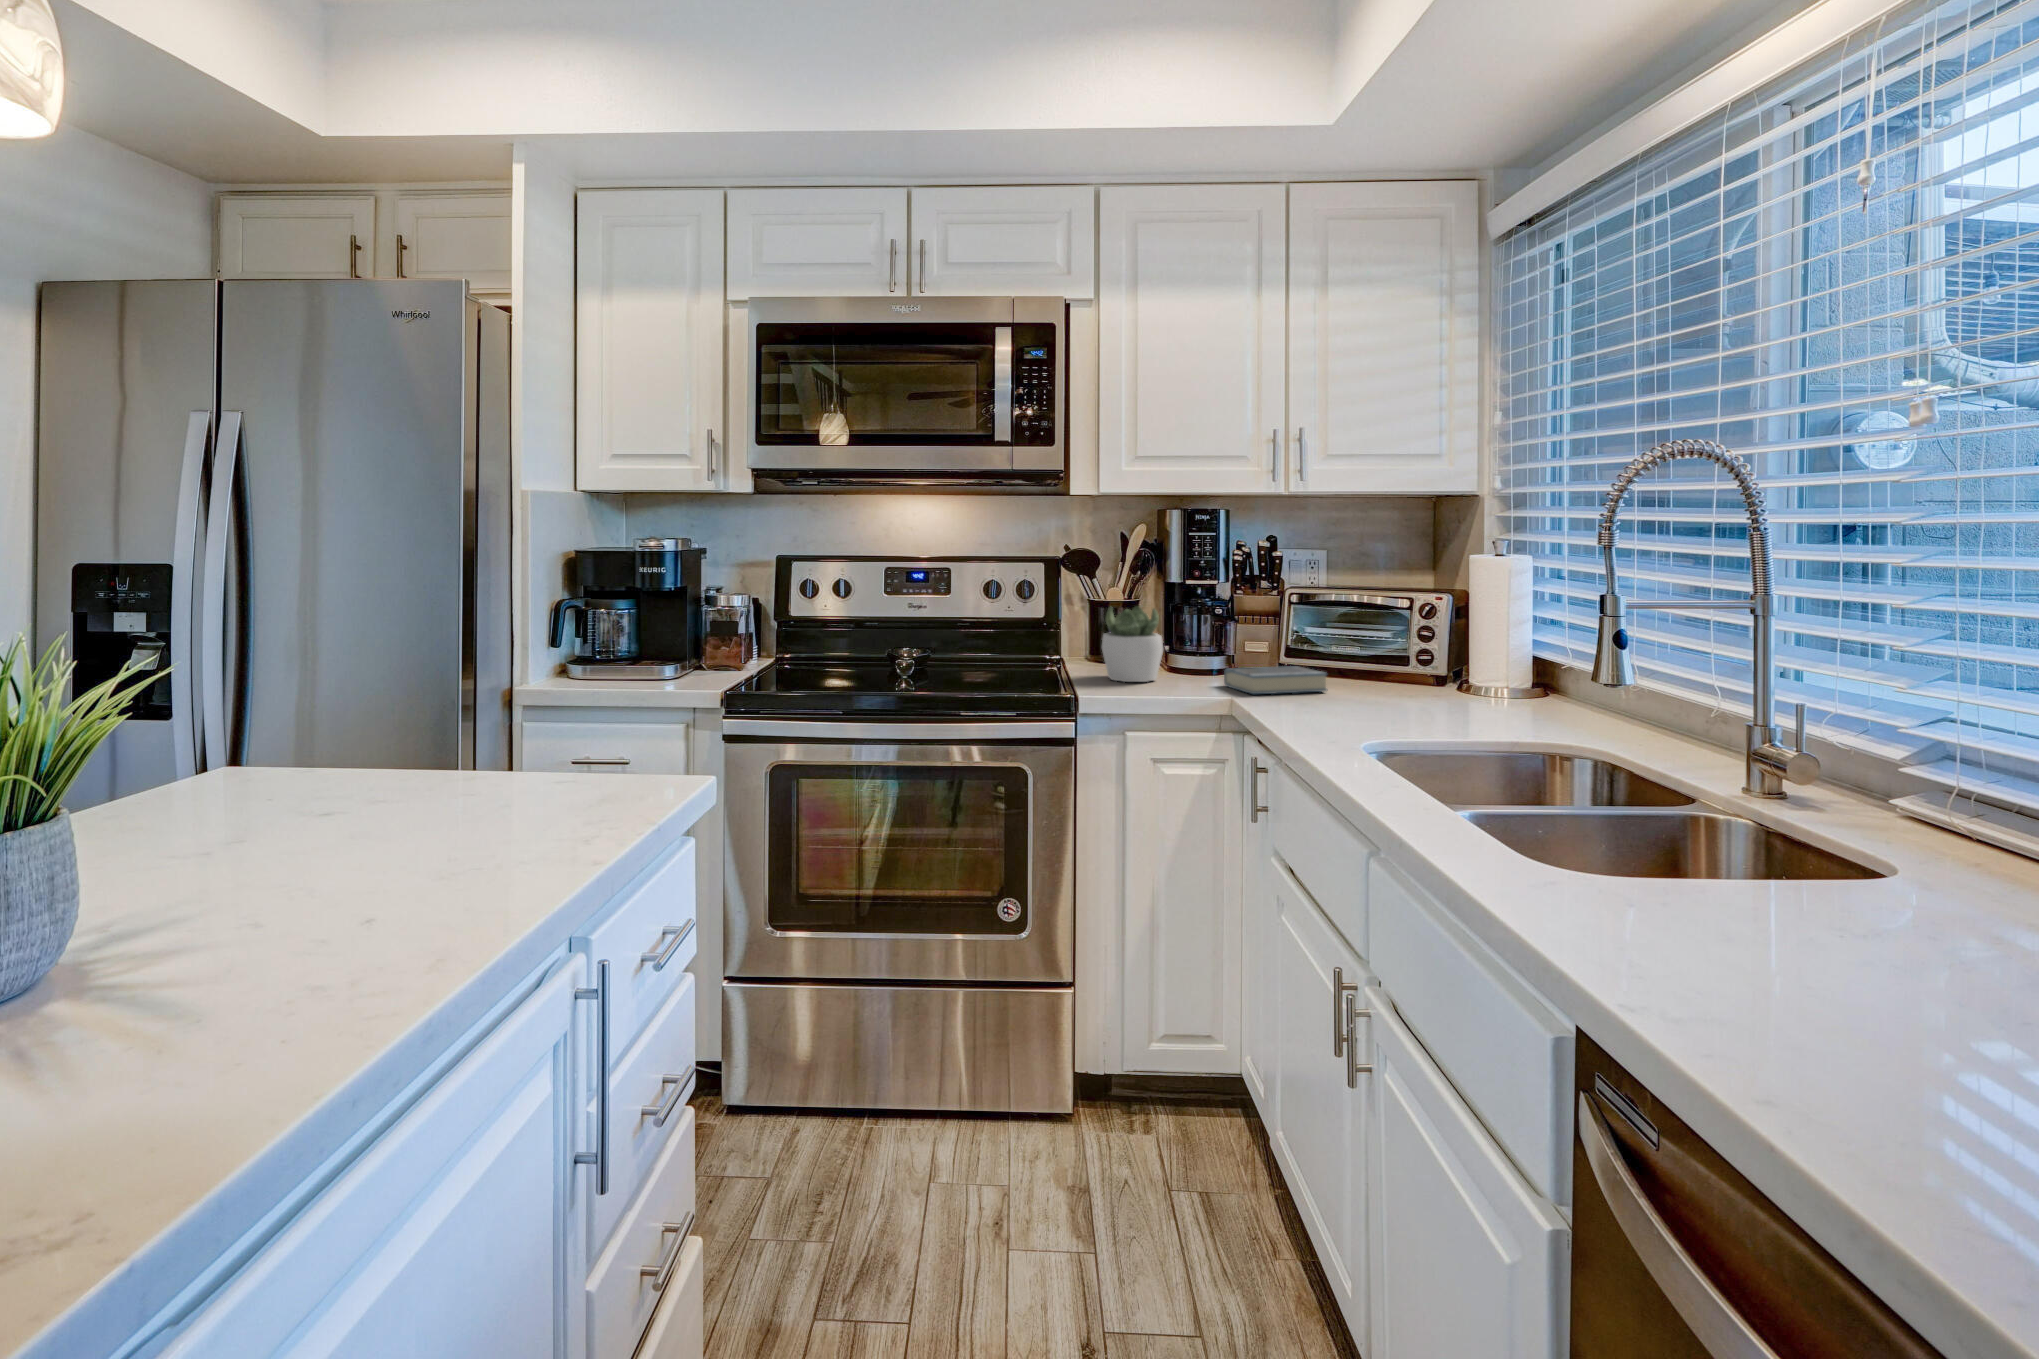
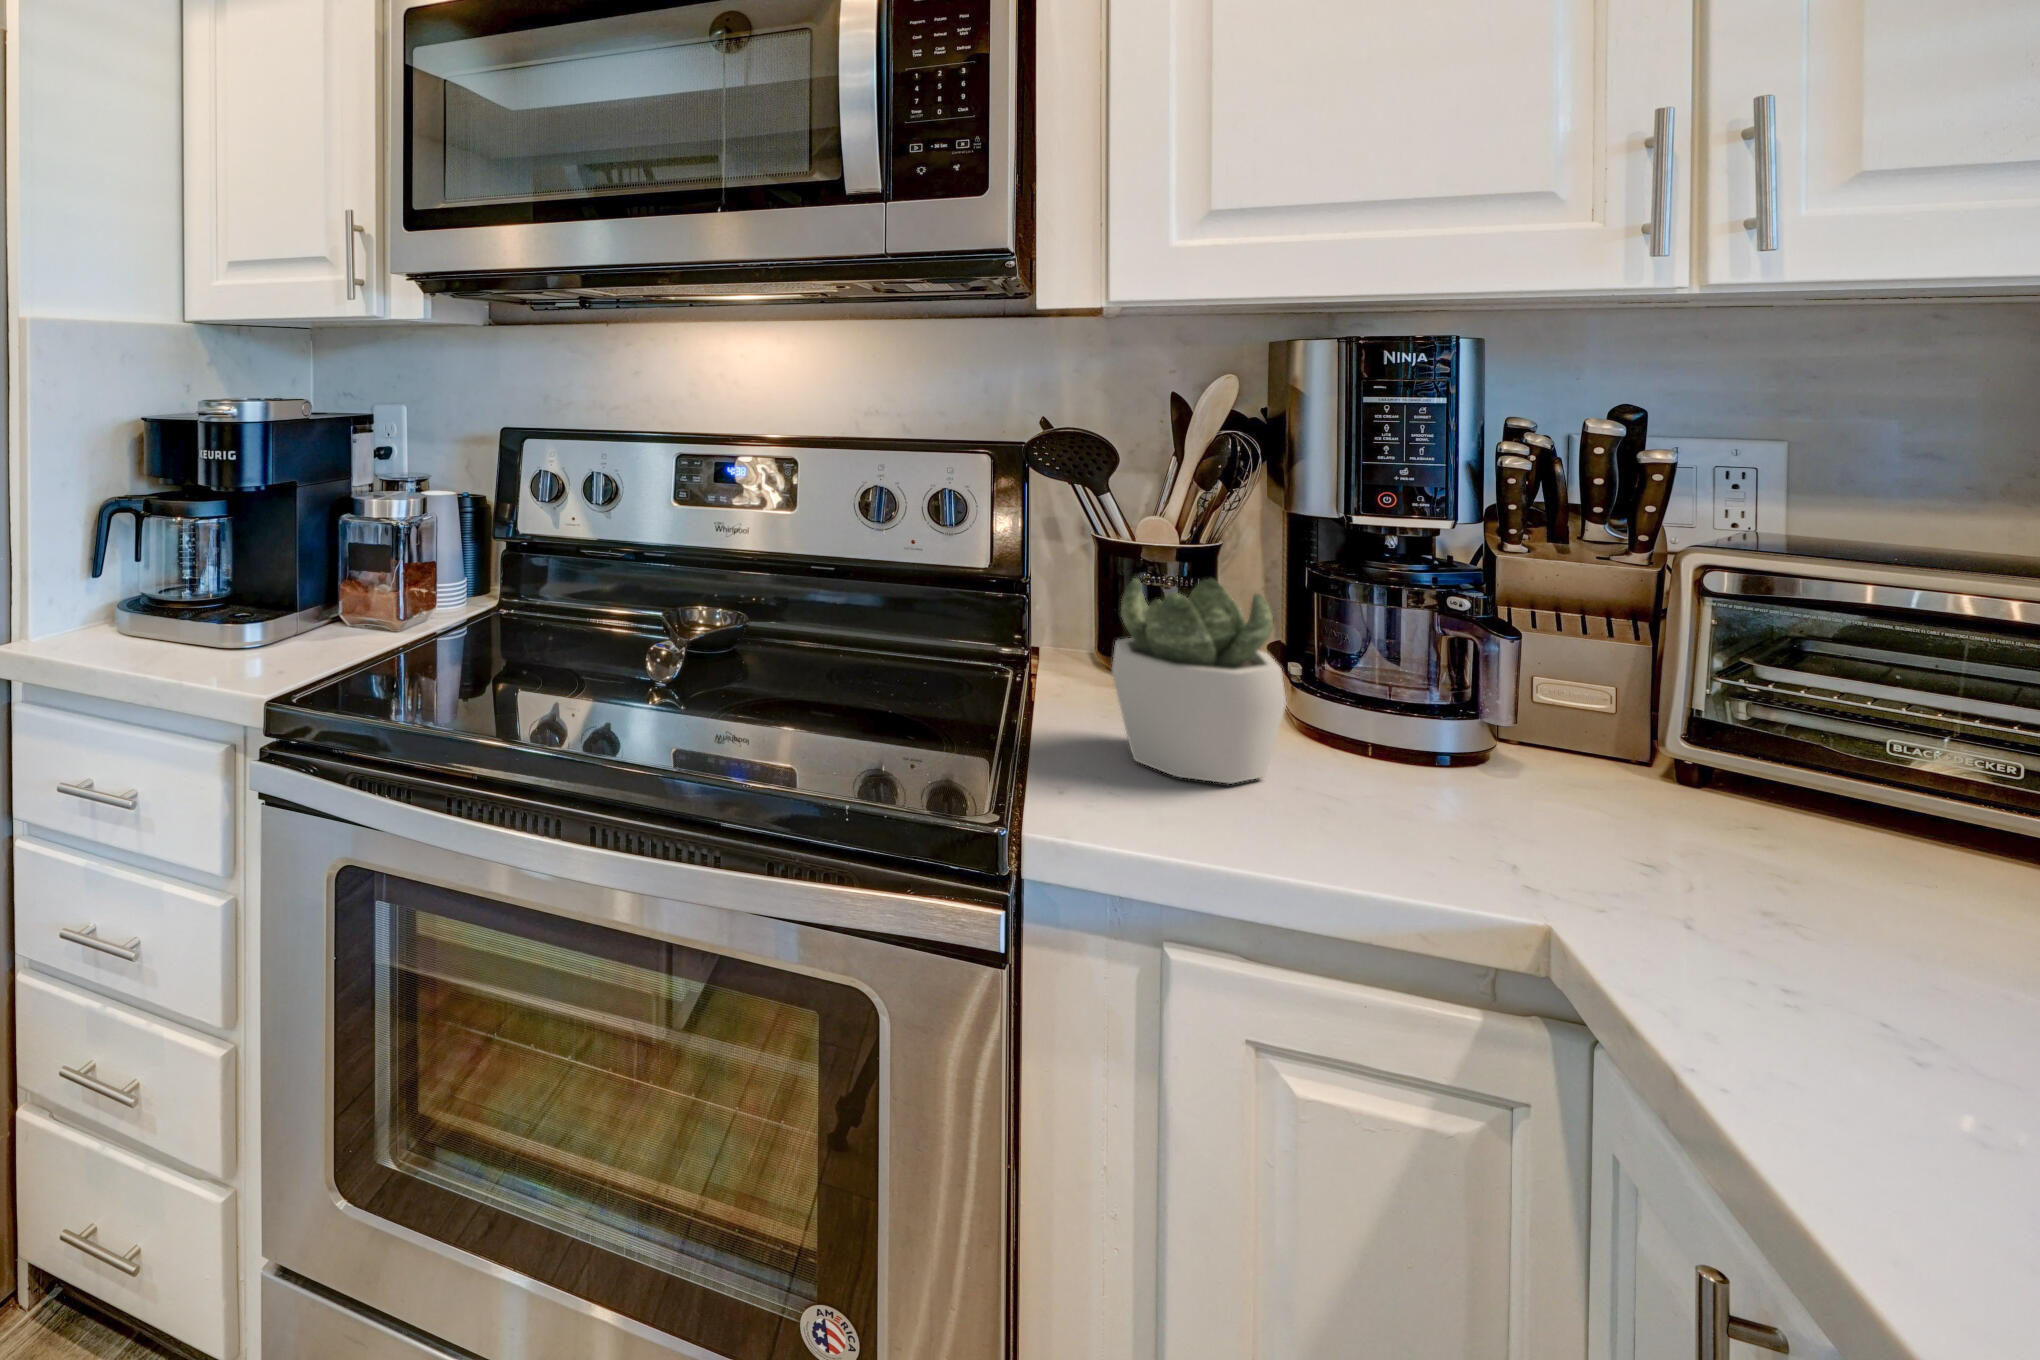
hardback book: present [1224,666,1327,694] -> none [1487,785,1922,929]

